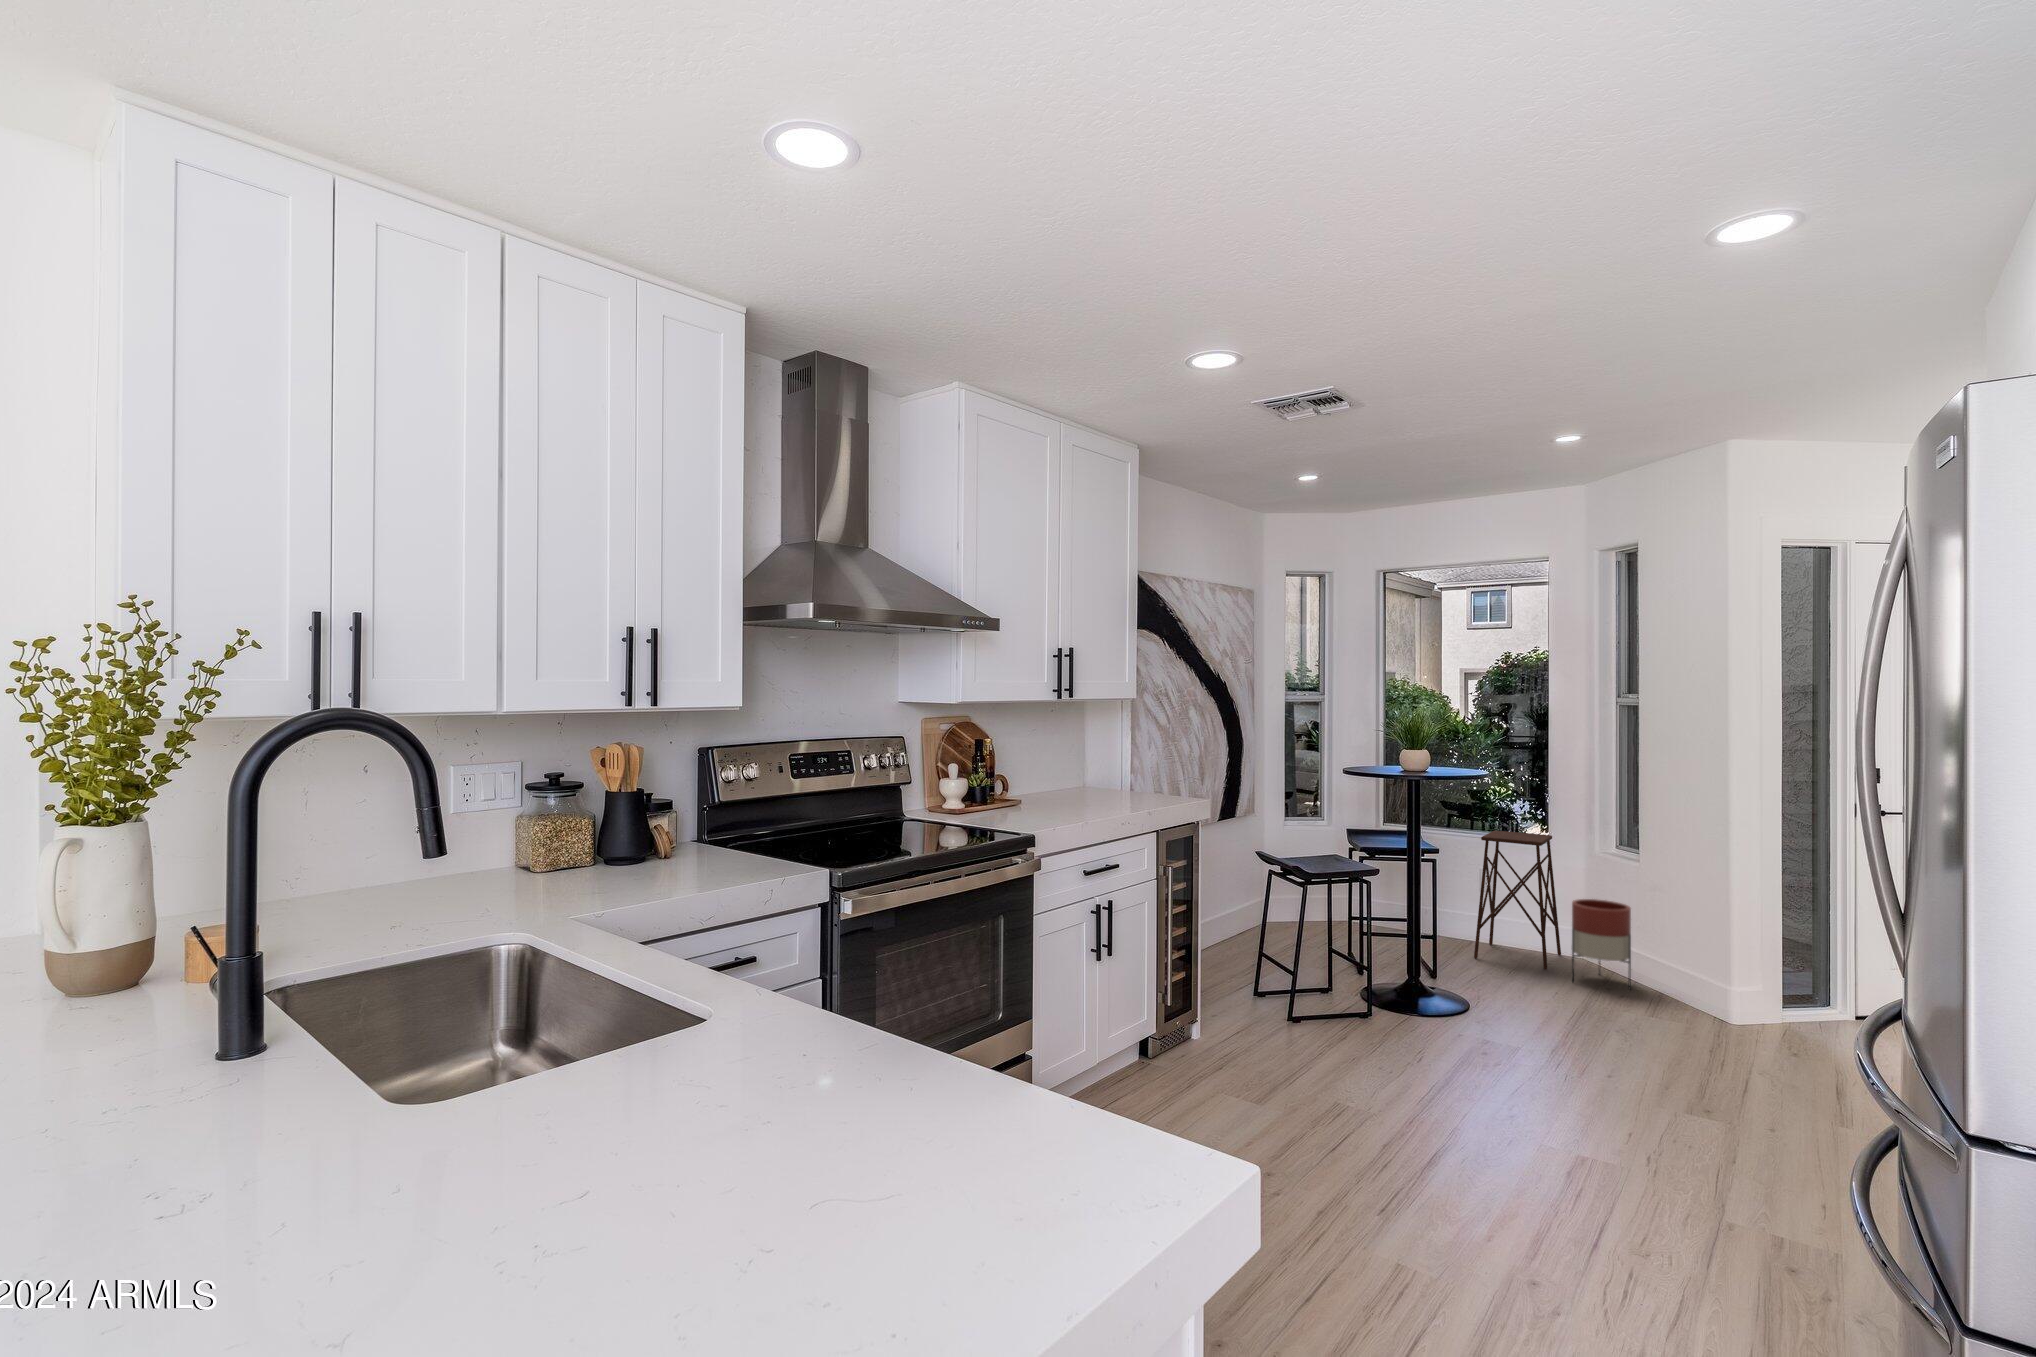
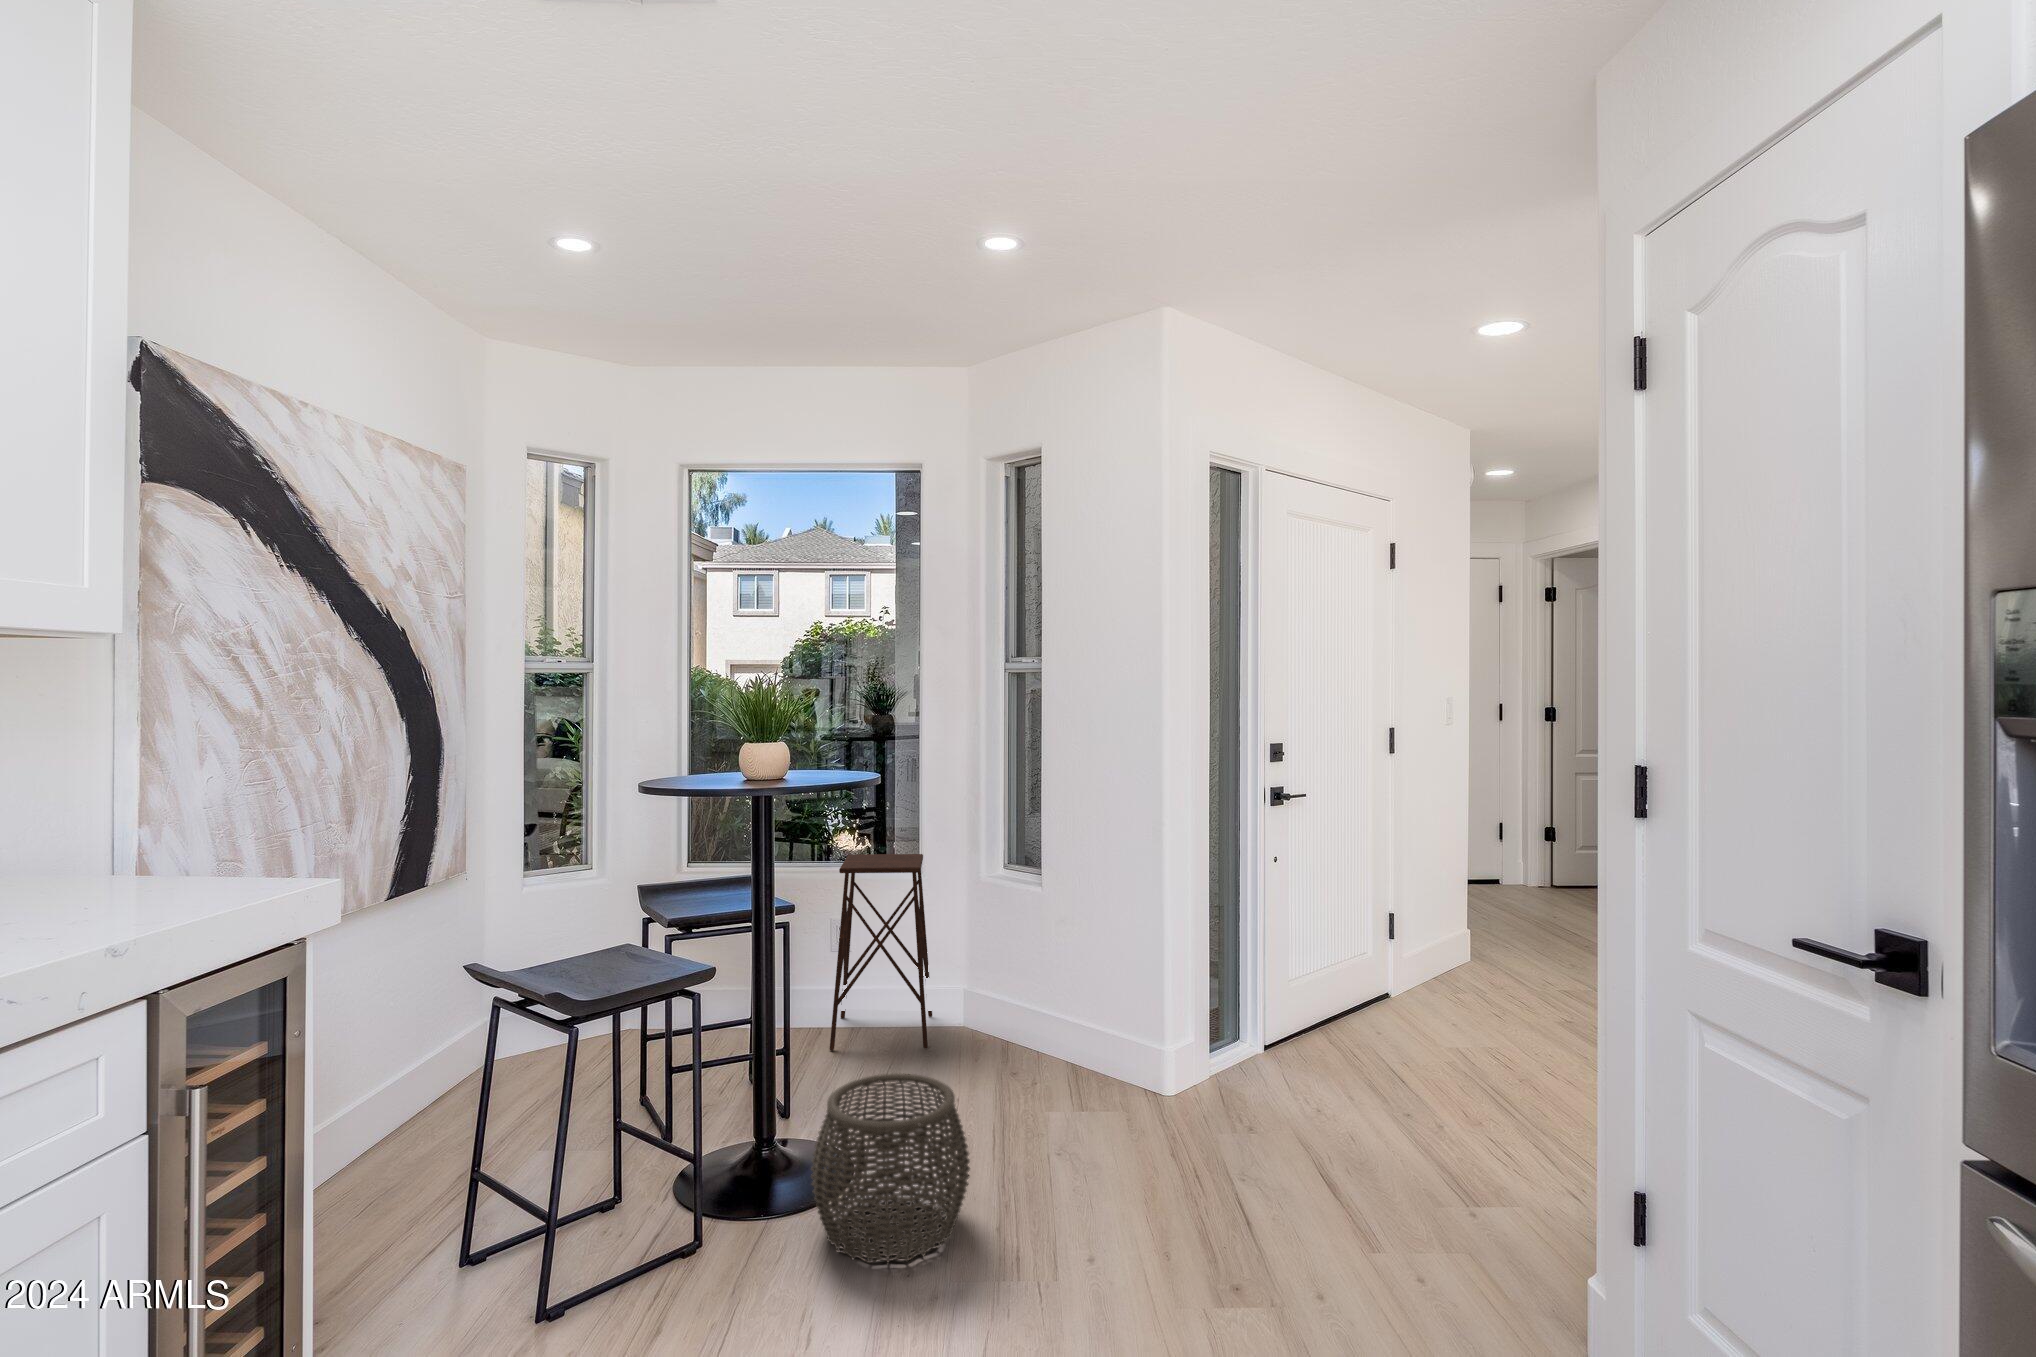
planter: present [1571,899,1631,989] -> none [962,938,1036,1064]
woven basket: none [1431,947,1530,1045] -> present [811,1073,970,1263]

